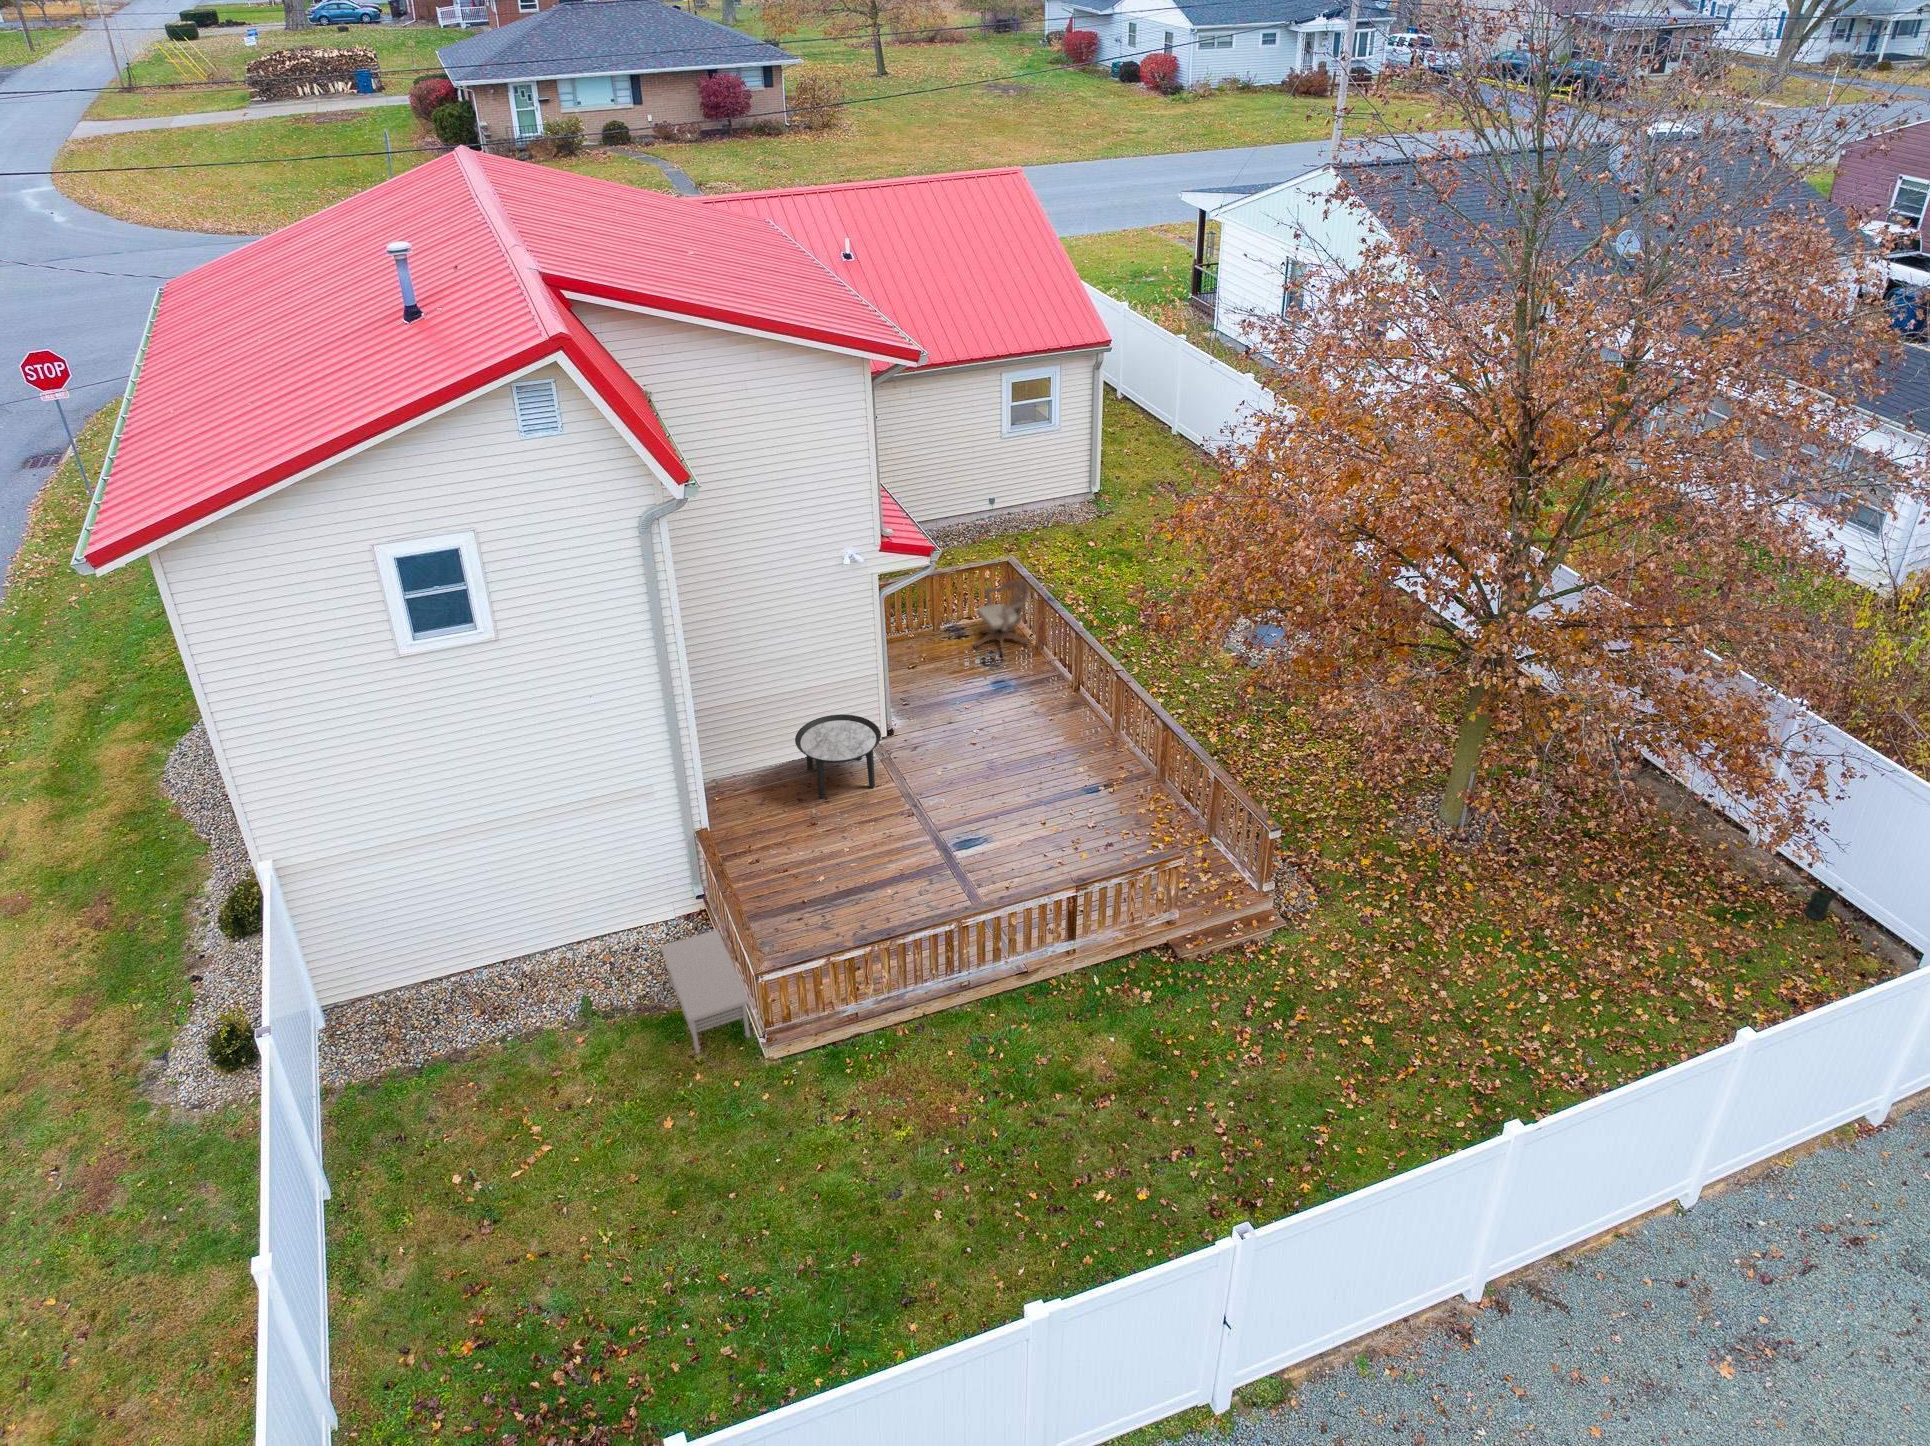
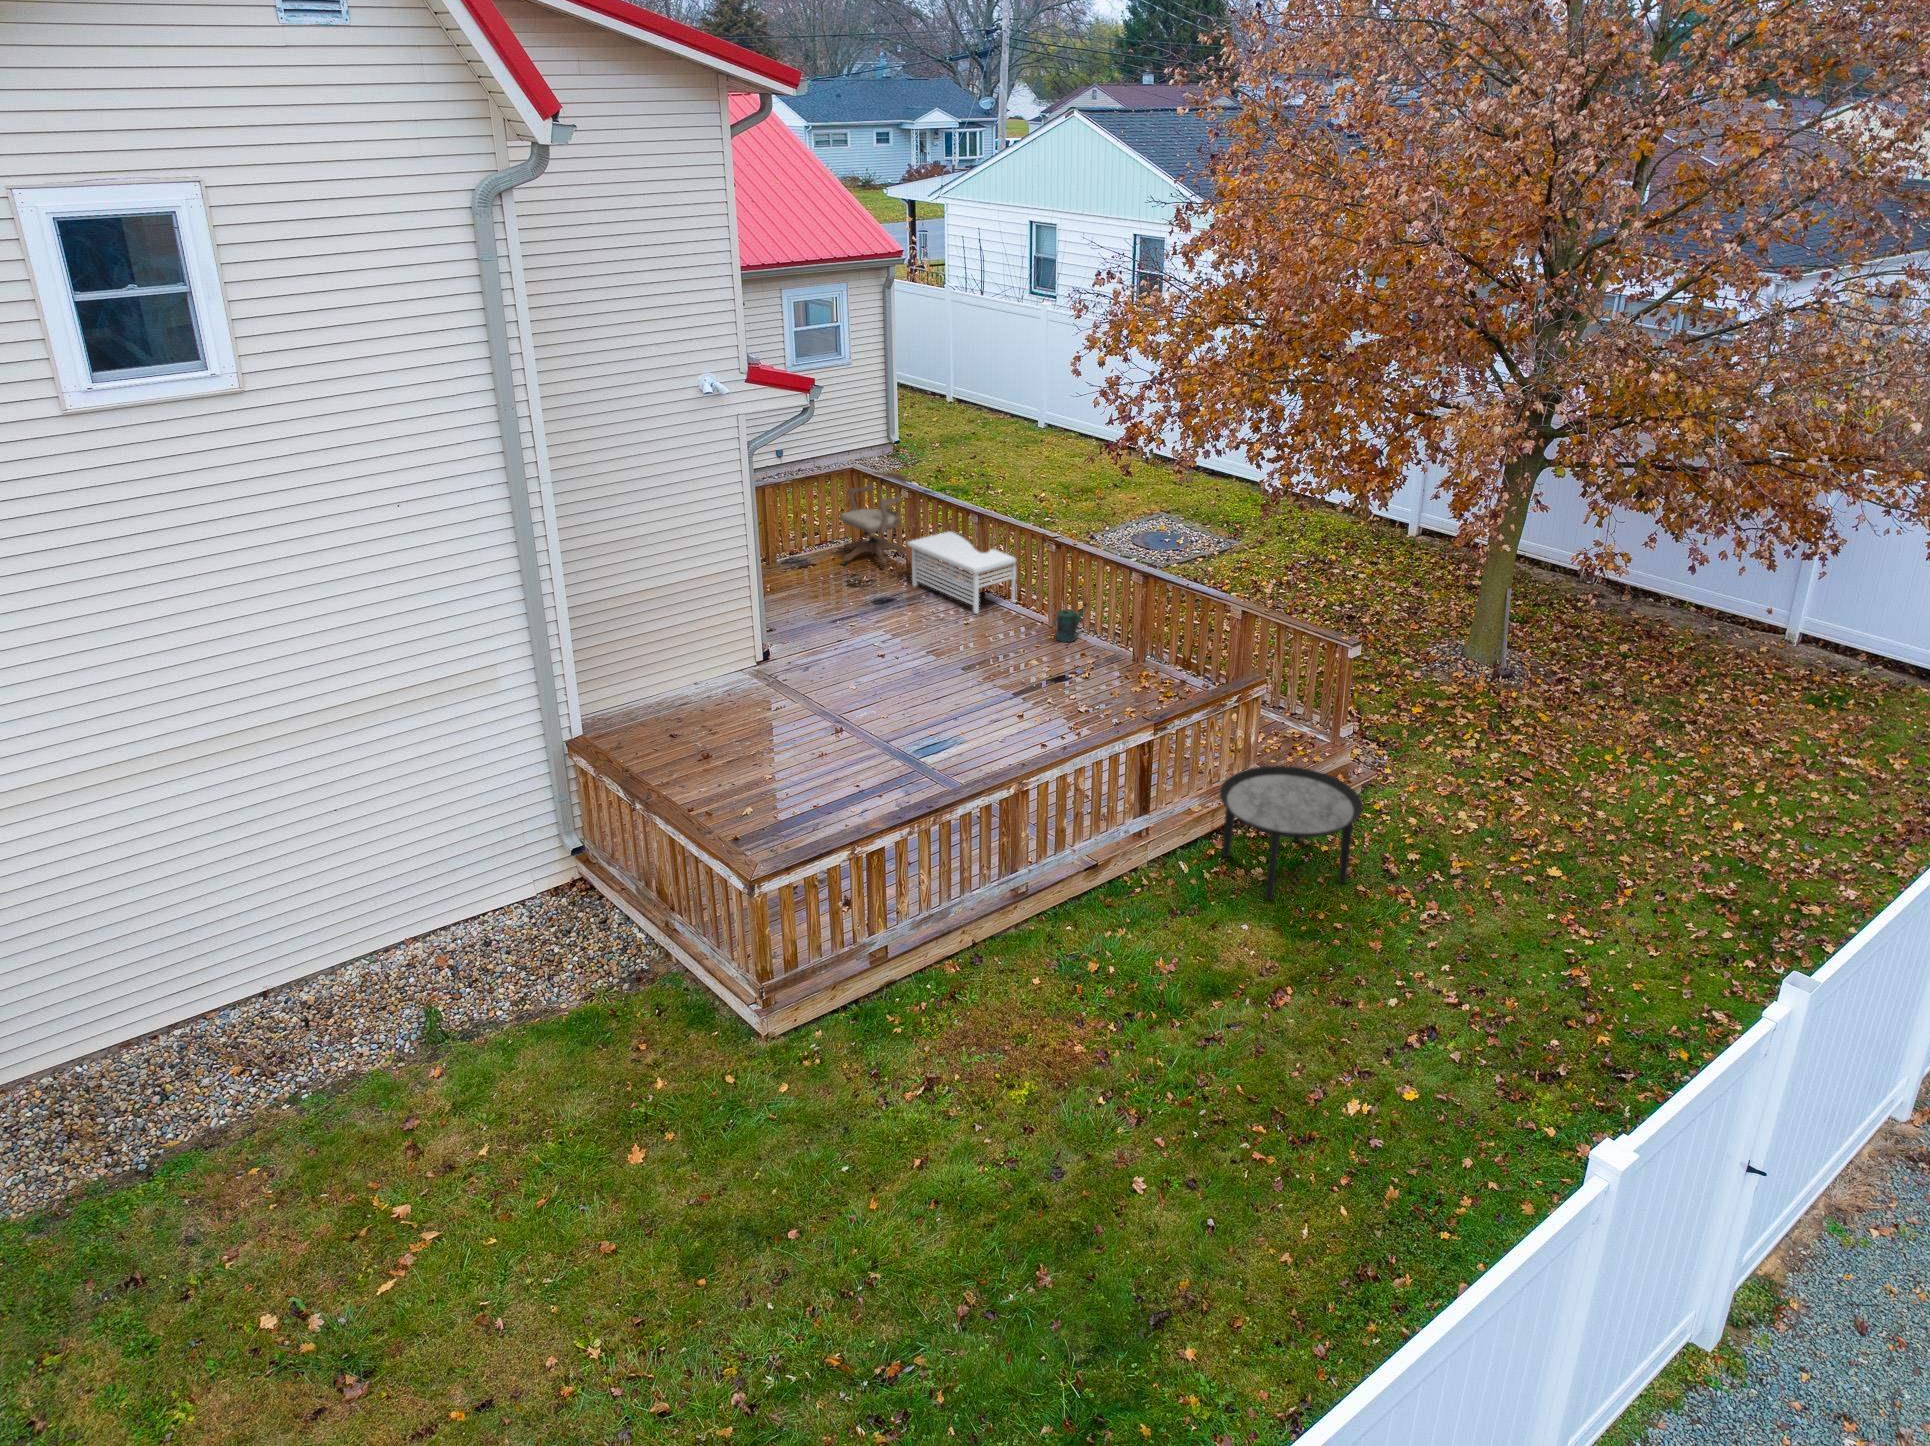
round table: present [795,714,881,798] -> present [1220,766,1362,900]
watering can: present [1805,888,1842,920] -> present [1053,603,1088,642]
storage bench: present [661,930,750,1054] -> present [908,531,1017,614]

